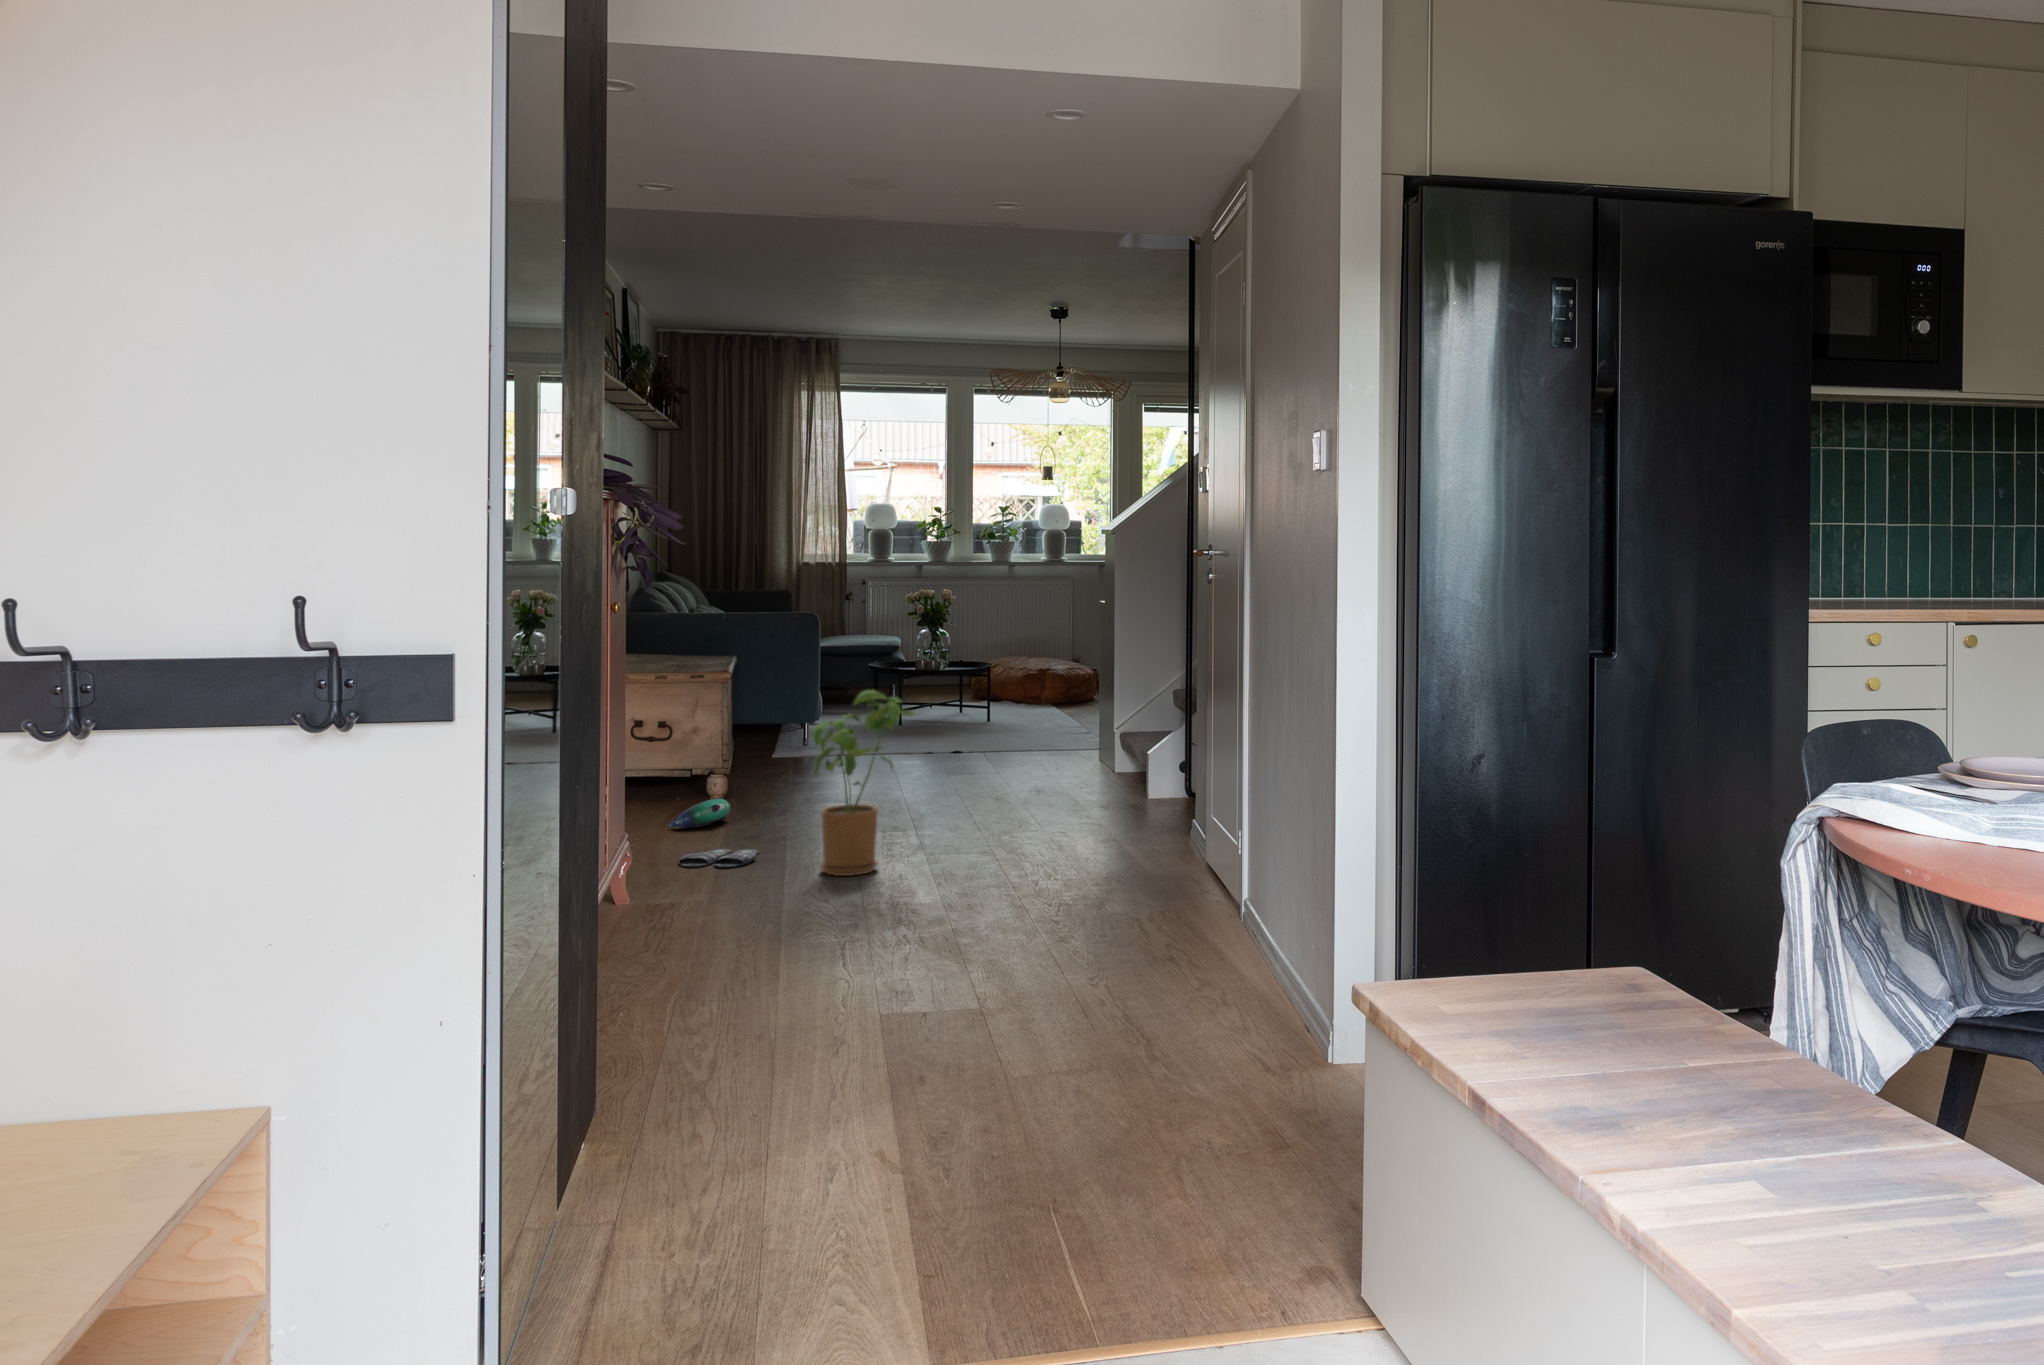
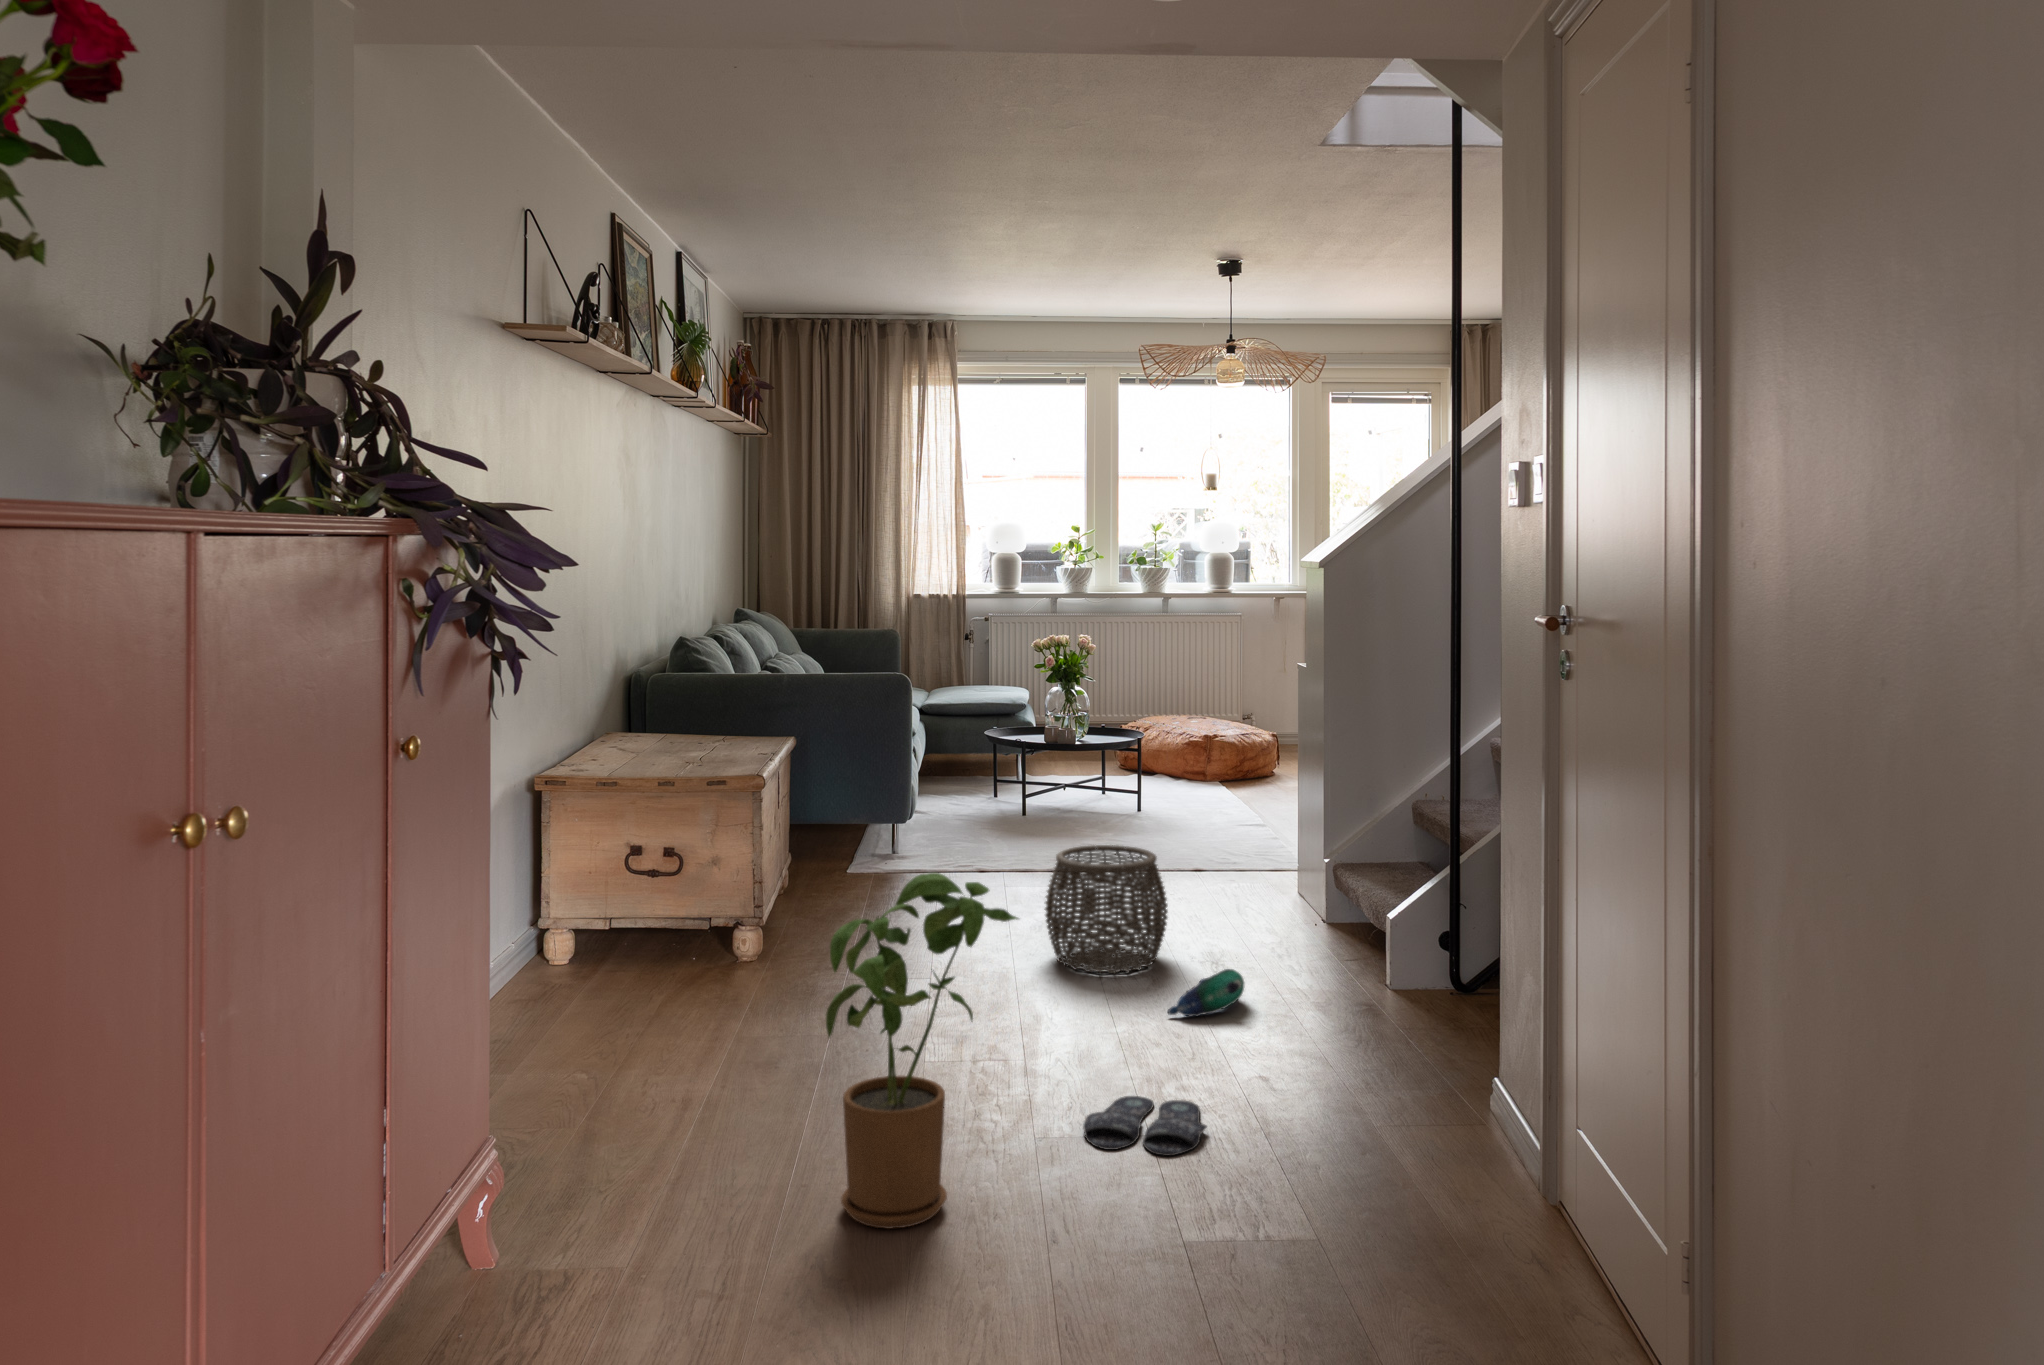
woven basket: none [923,716,1004,793] -> present [1045,845,1168,973]
plush toy: present [669,798,730,828] -> present [1168,969,1244,1017]
slippers: present [679,849,759,868] -> present [1084,1096,1207,1156]

